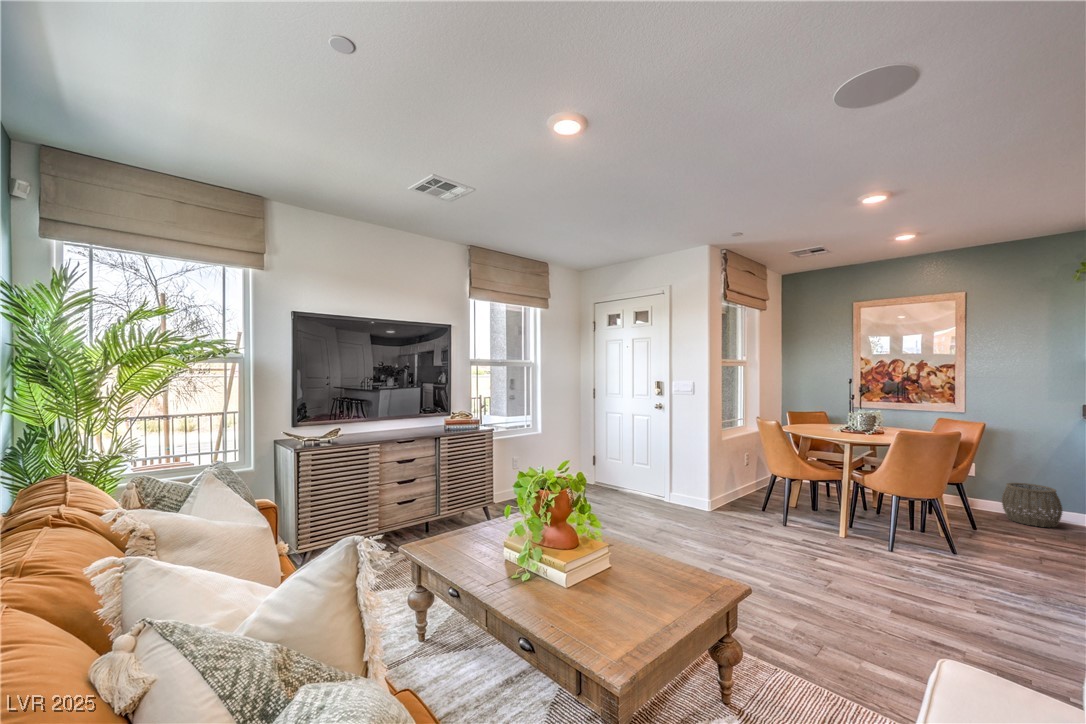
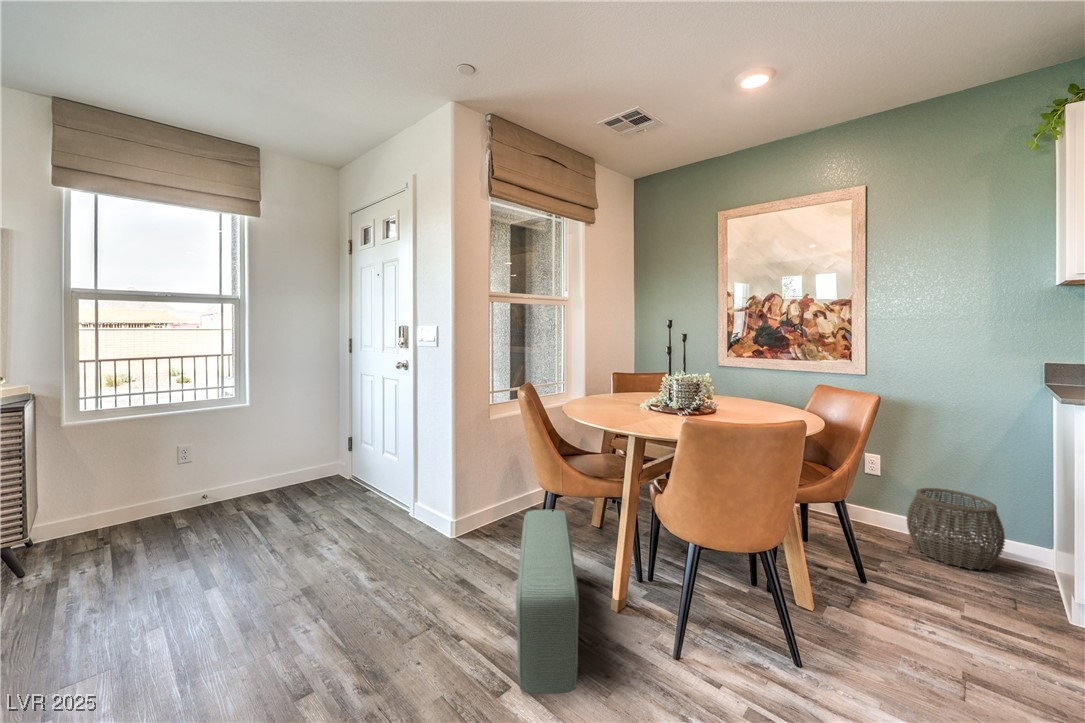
pouf: none [779,487,850,557] -> present [516,510,579,694]

